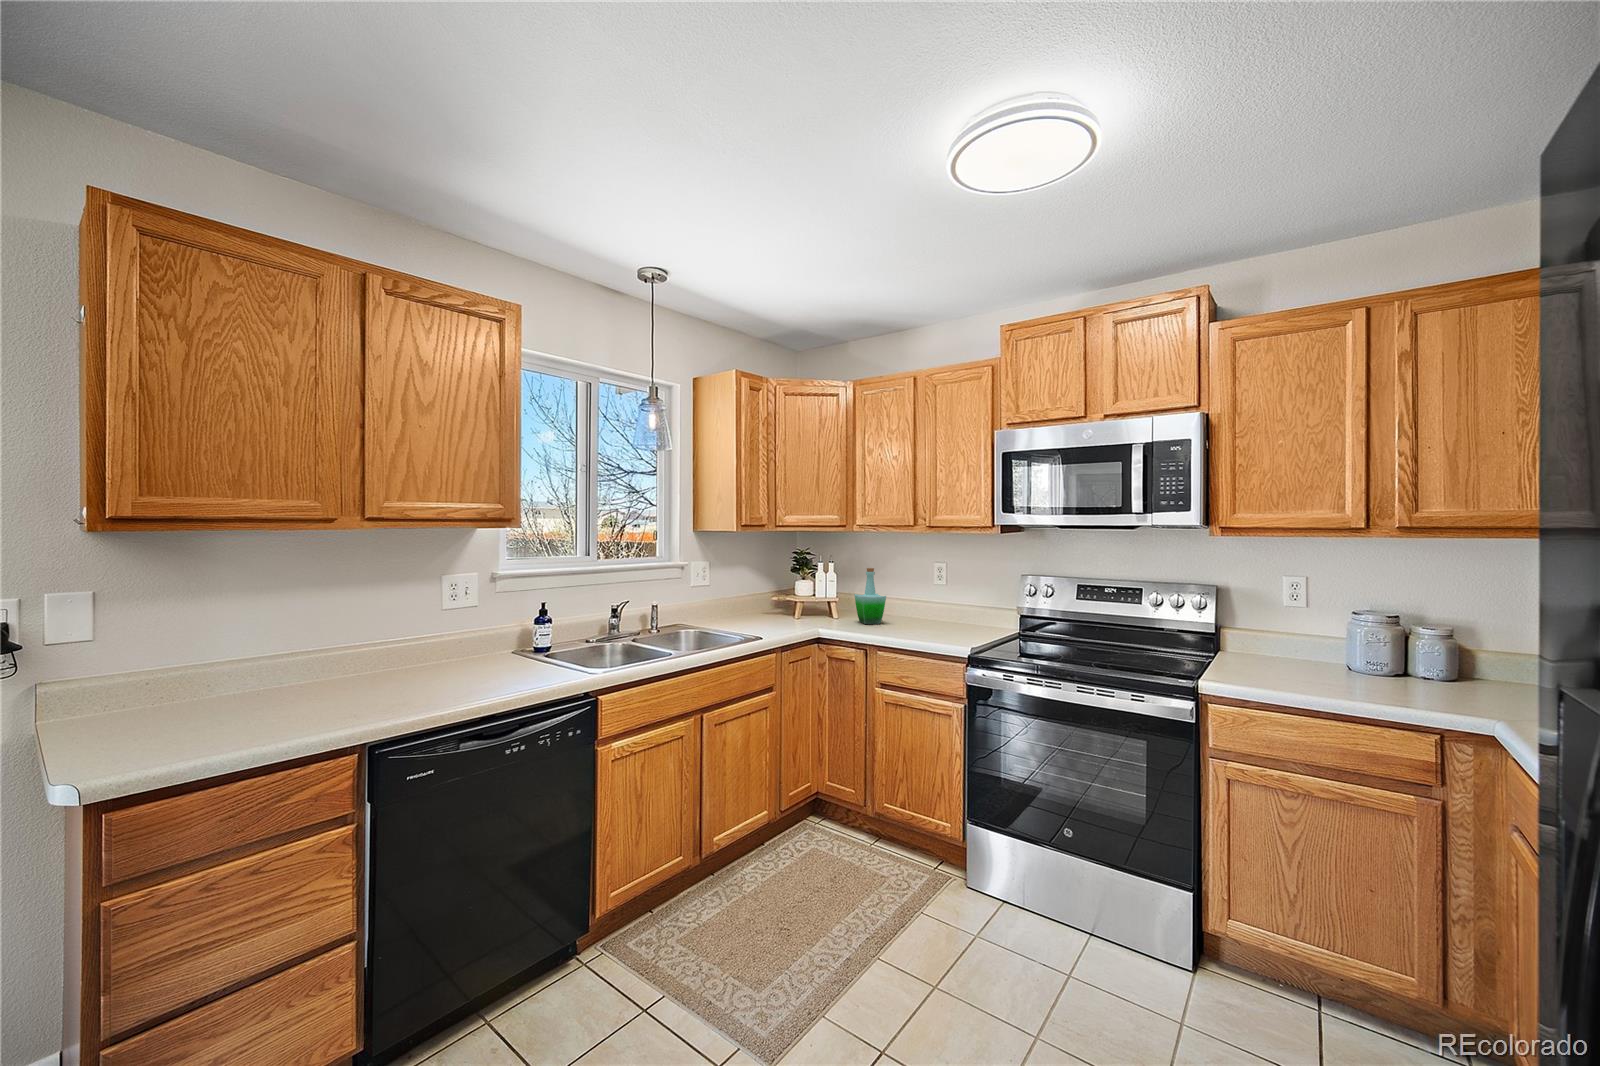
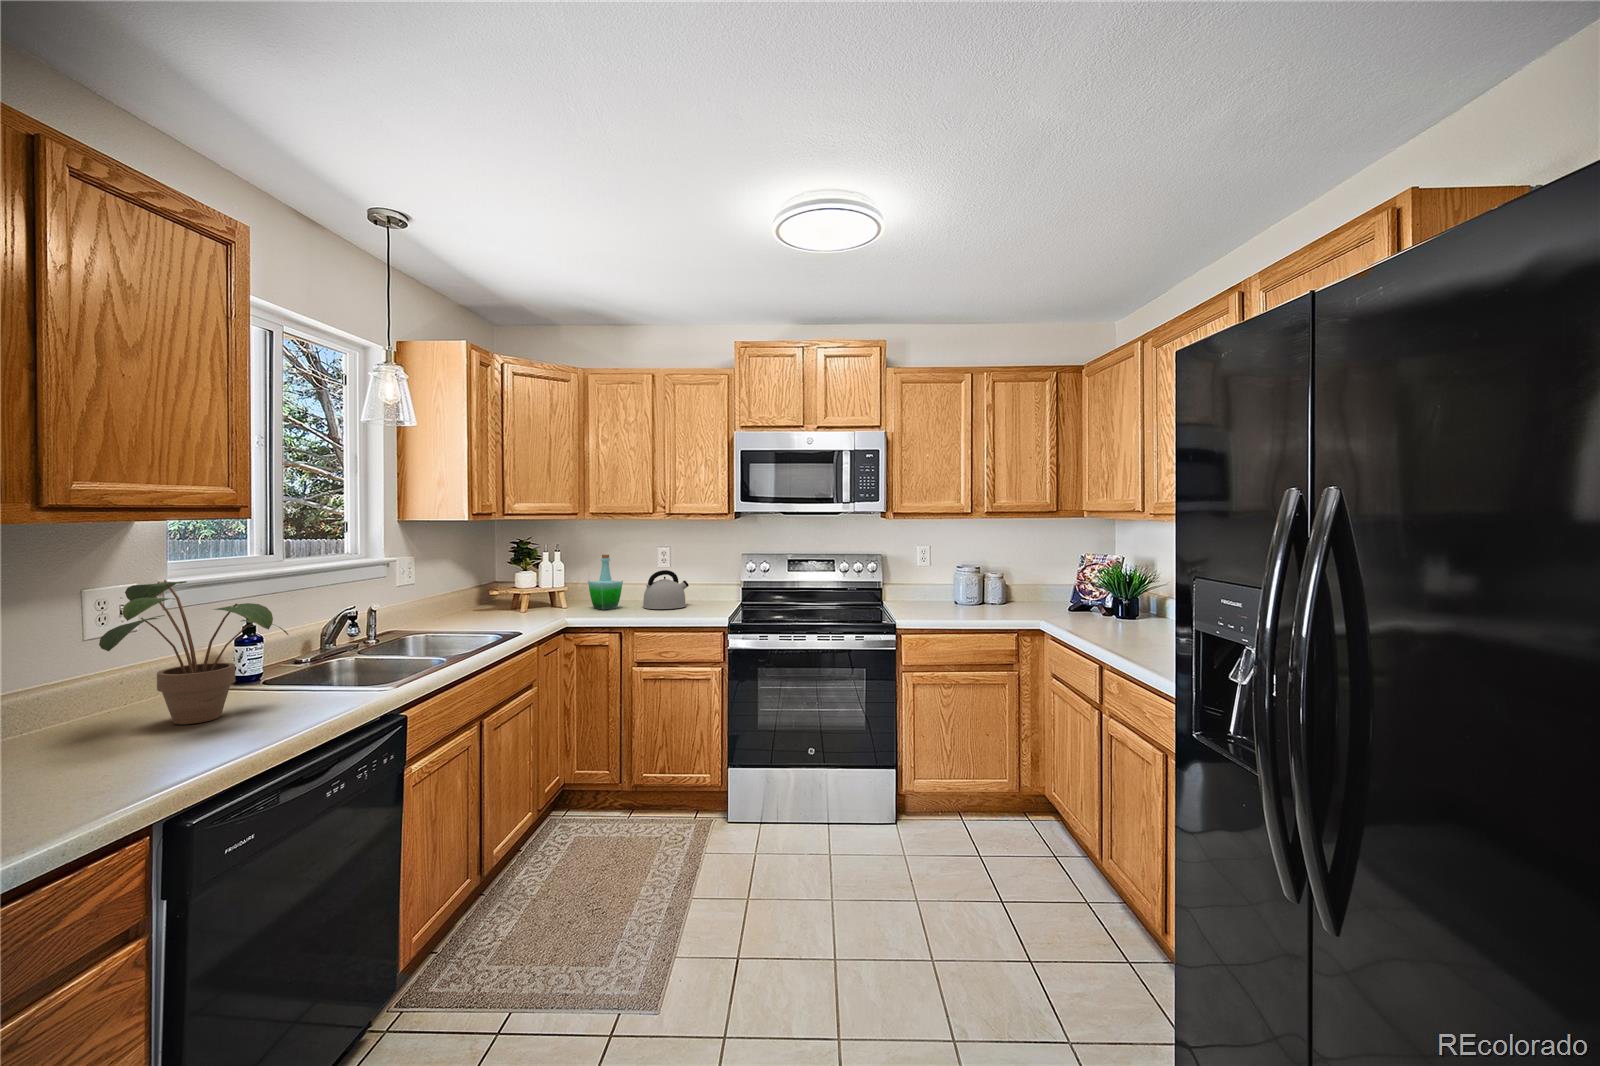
potted plant: none [419,572,533,679] -> present [99,580,288,724]
kettle: none [907,587,958,629] -> present [643,570,689,609]

